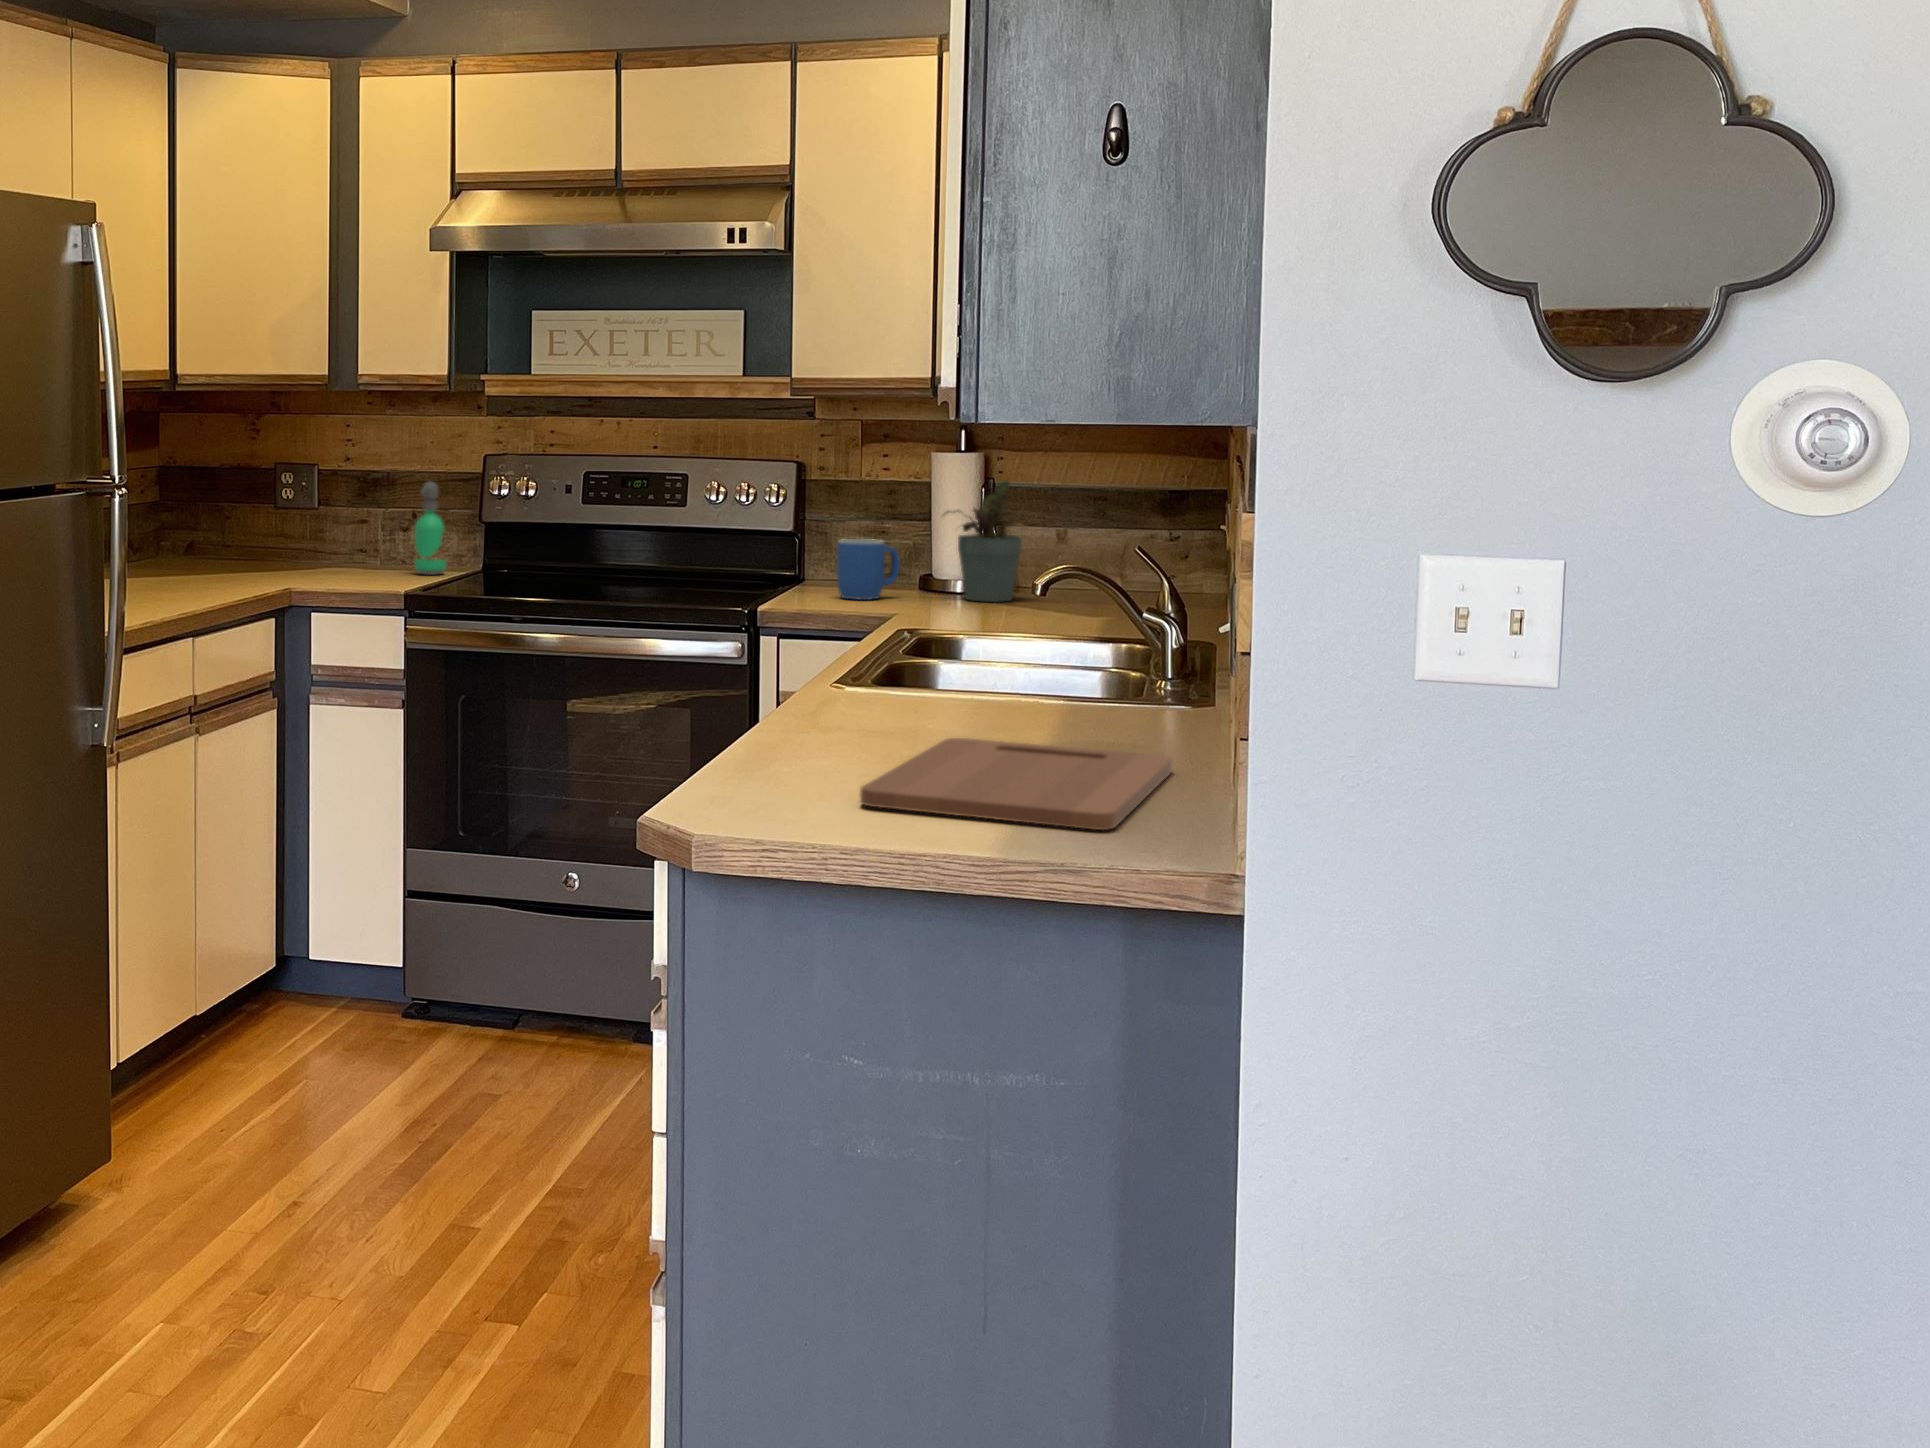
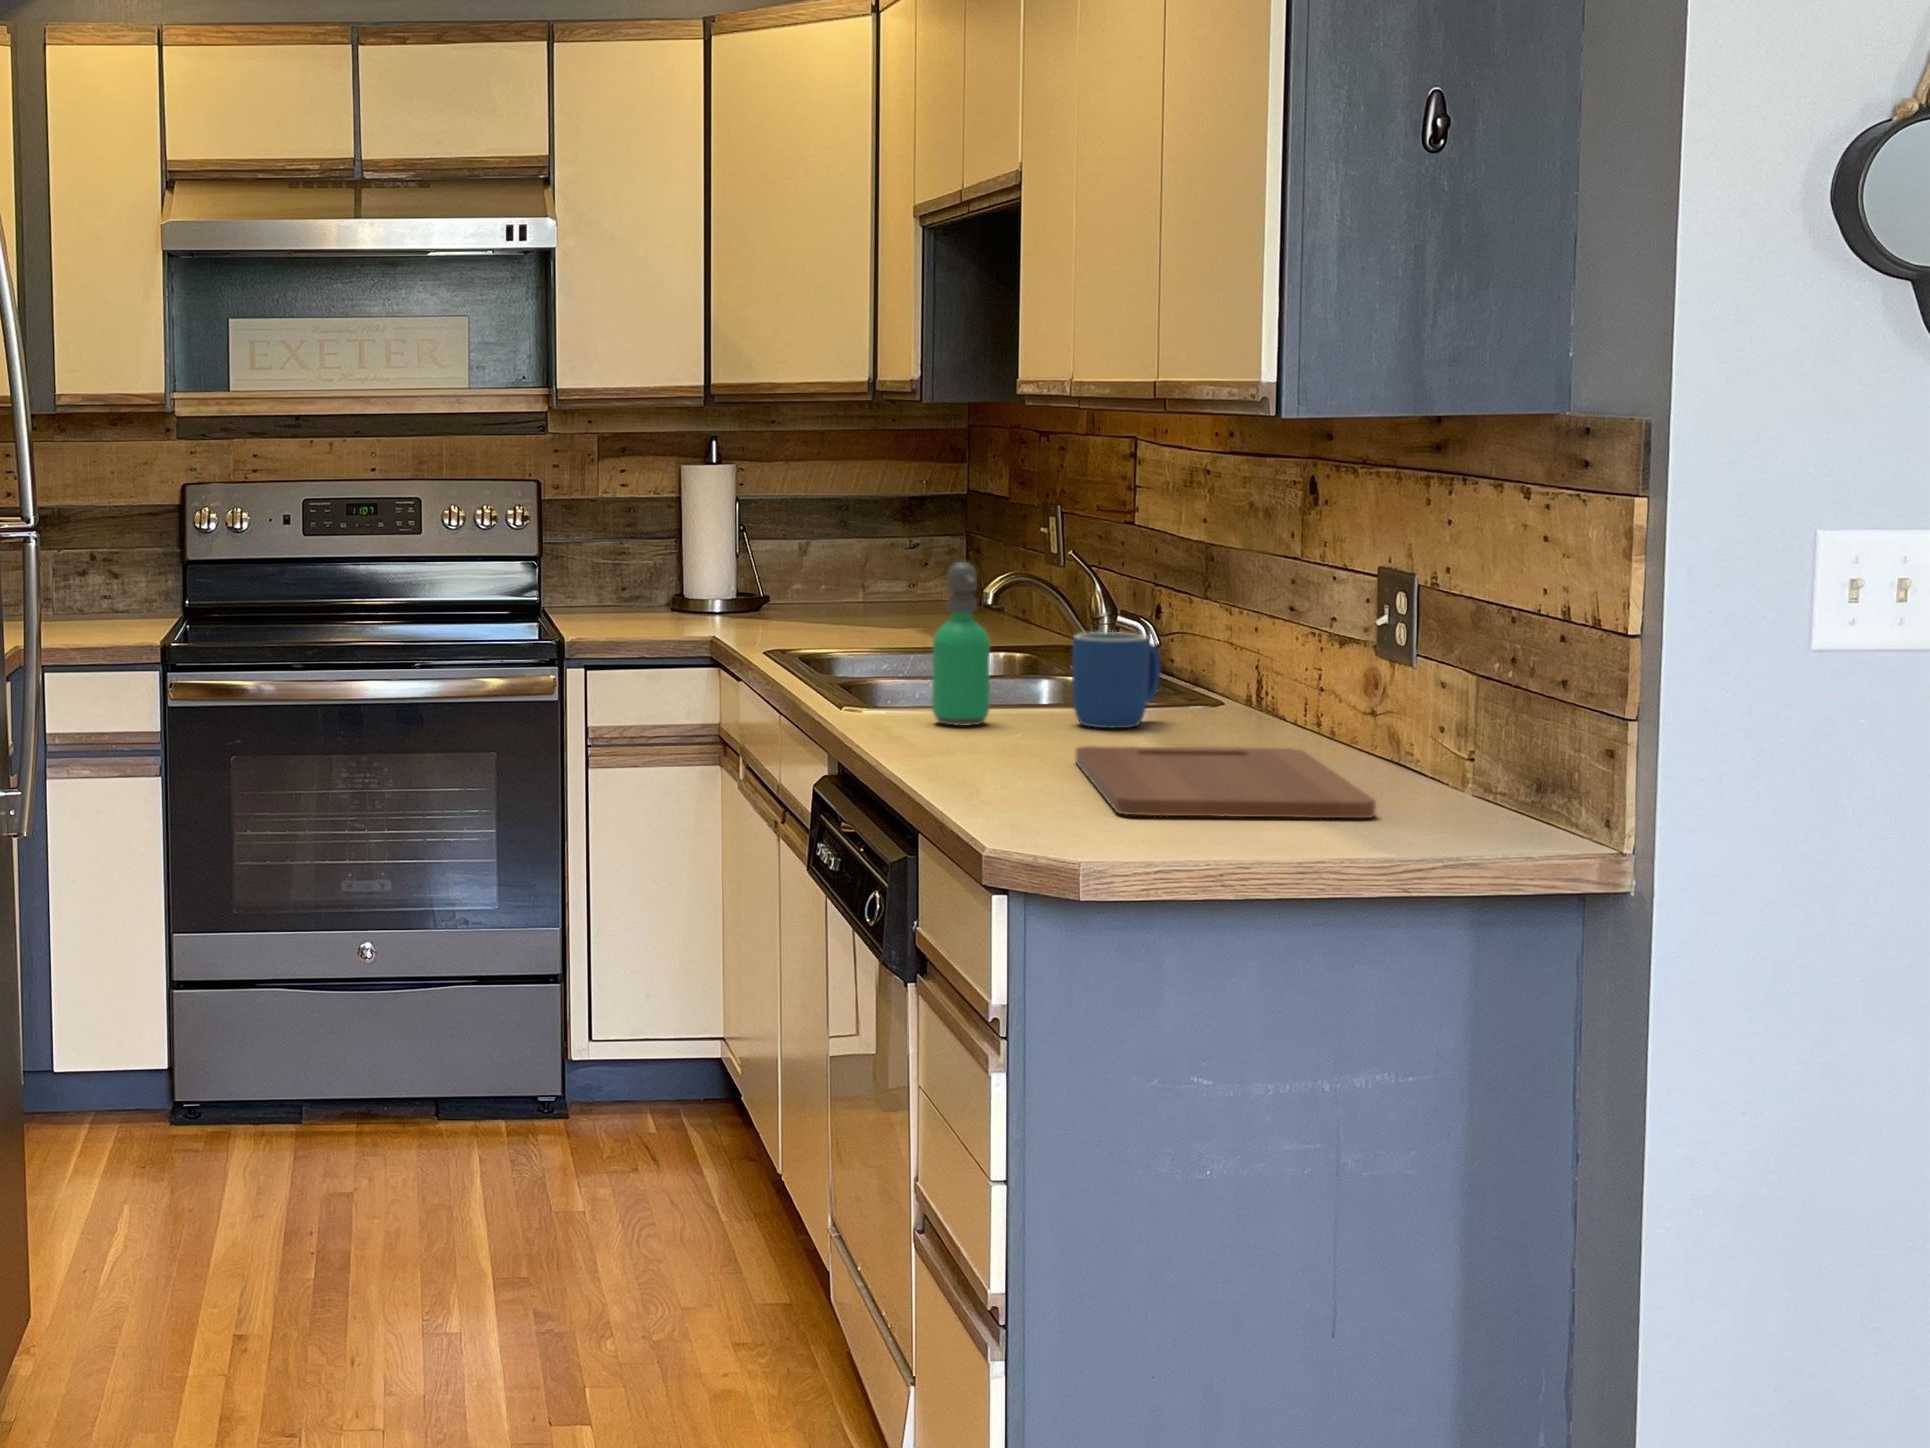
potted plant: present [946,480,1025,602] -> none [711,492,809,619]
soap dispenser: present [415,482,446,575] -> present [932,562,990,726]
mug: present [837,539,900,600] -> present [1072,632,1161,728]

